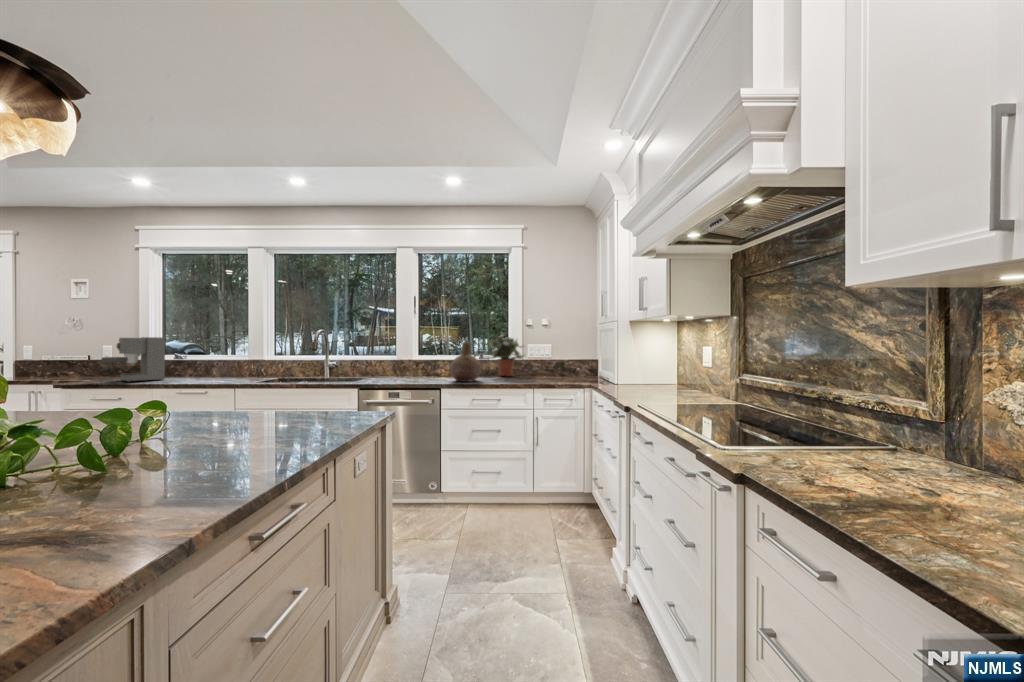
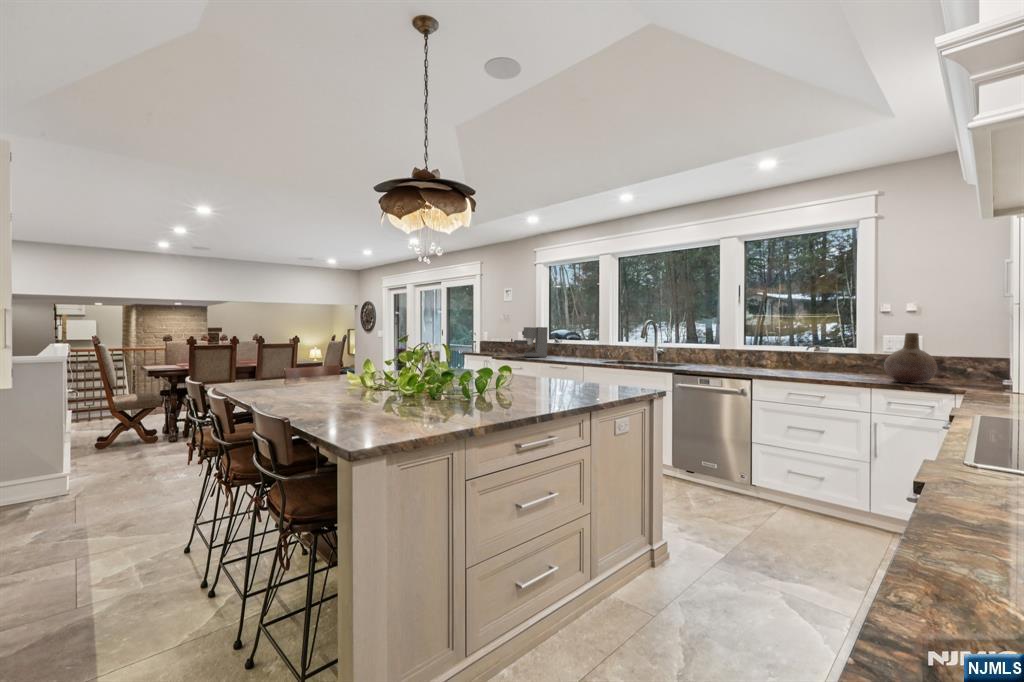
potted plant: present [488,335,524,376] -> none [820,324,879,372]
vase: present [450,342,481,382] -> present [884,333,937,384]

